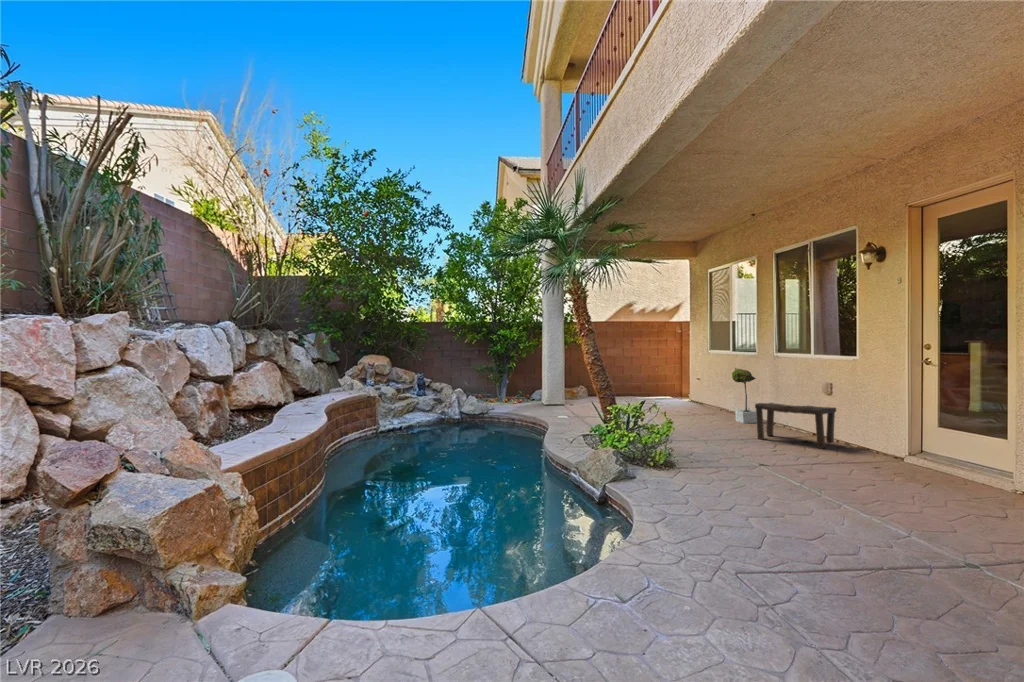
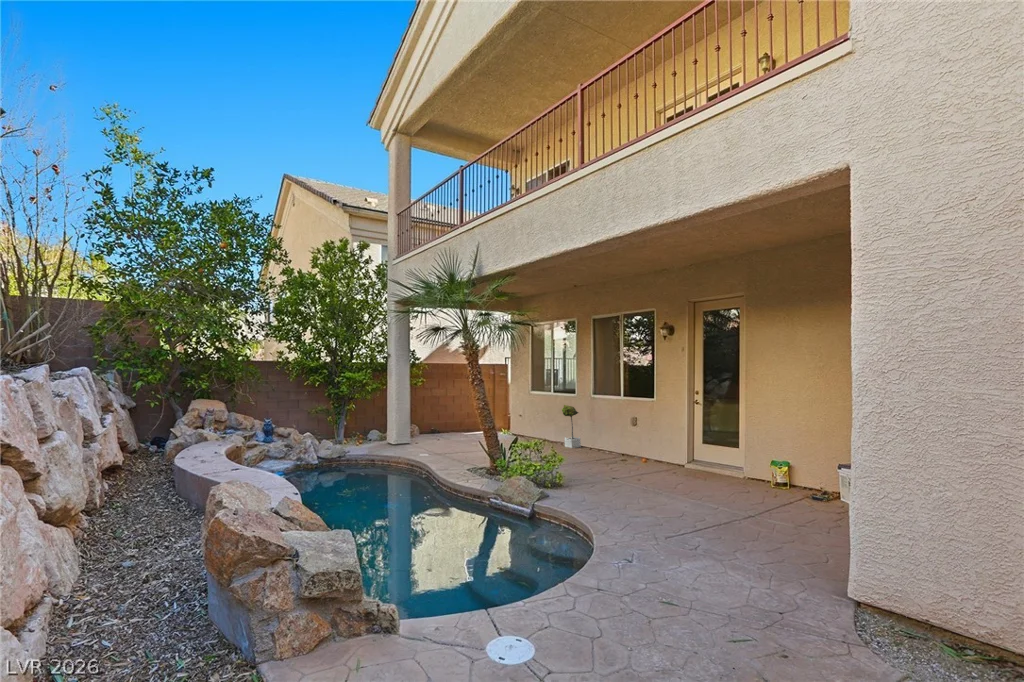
bench: present [755,403,836,449] -> none [591,432,643,463]

